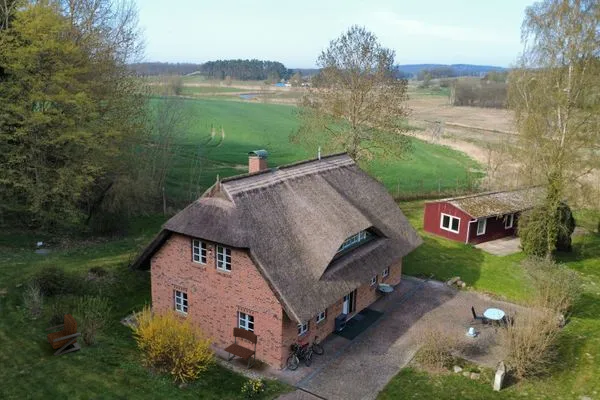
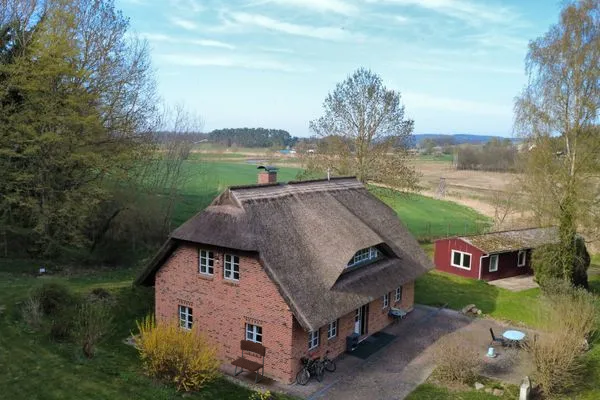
lounge chair: present [45,314,81,356] -> none [45,319,82,361]

